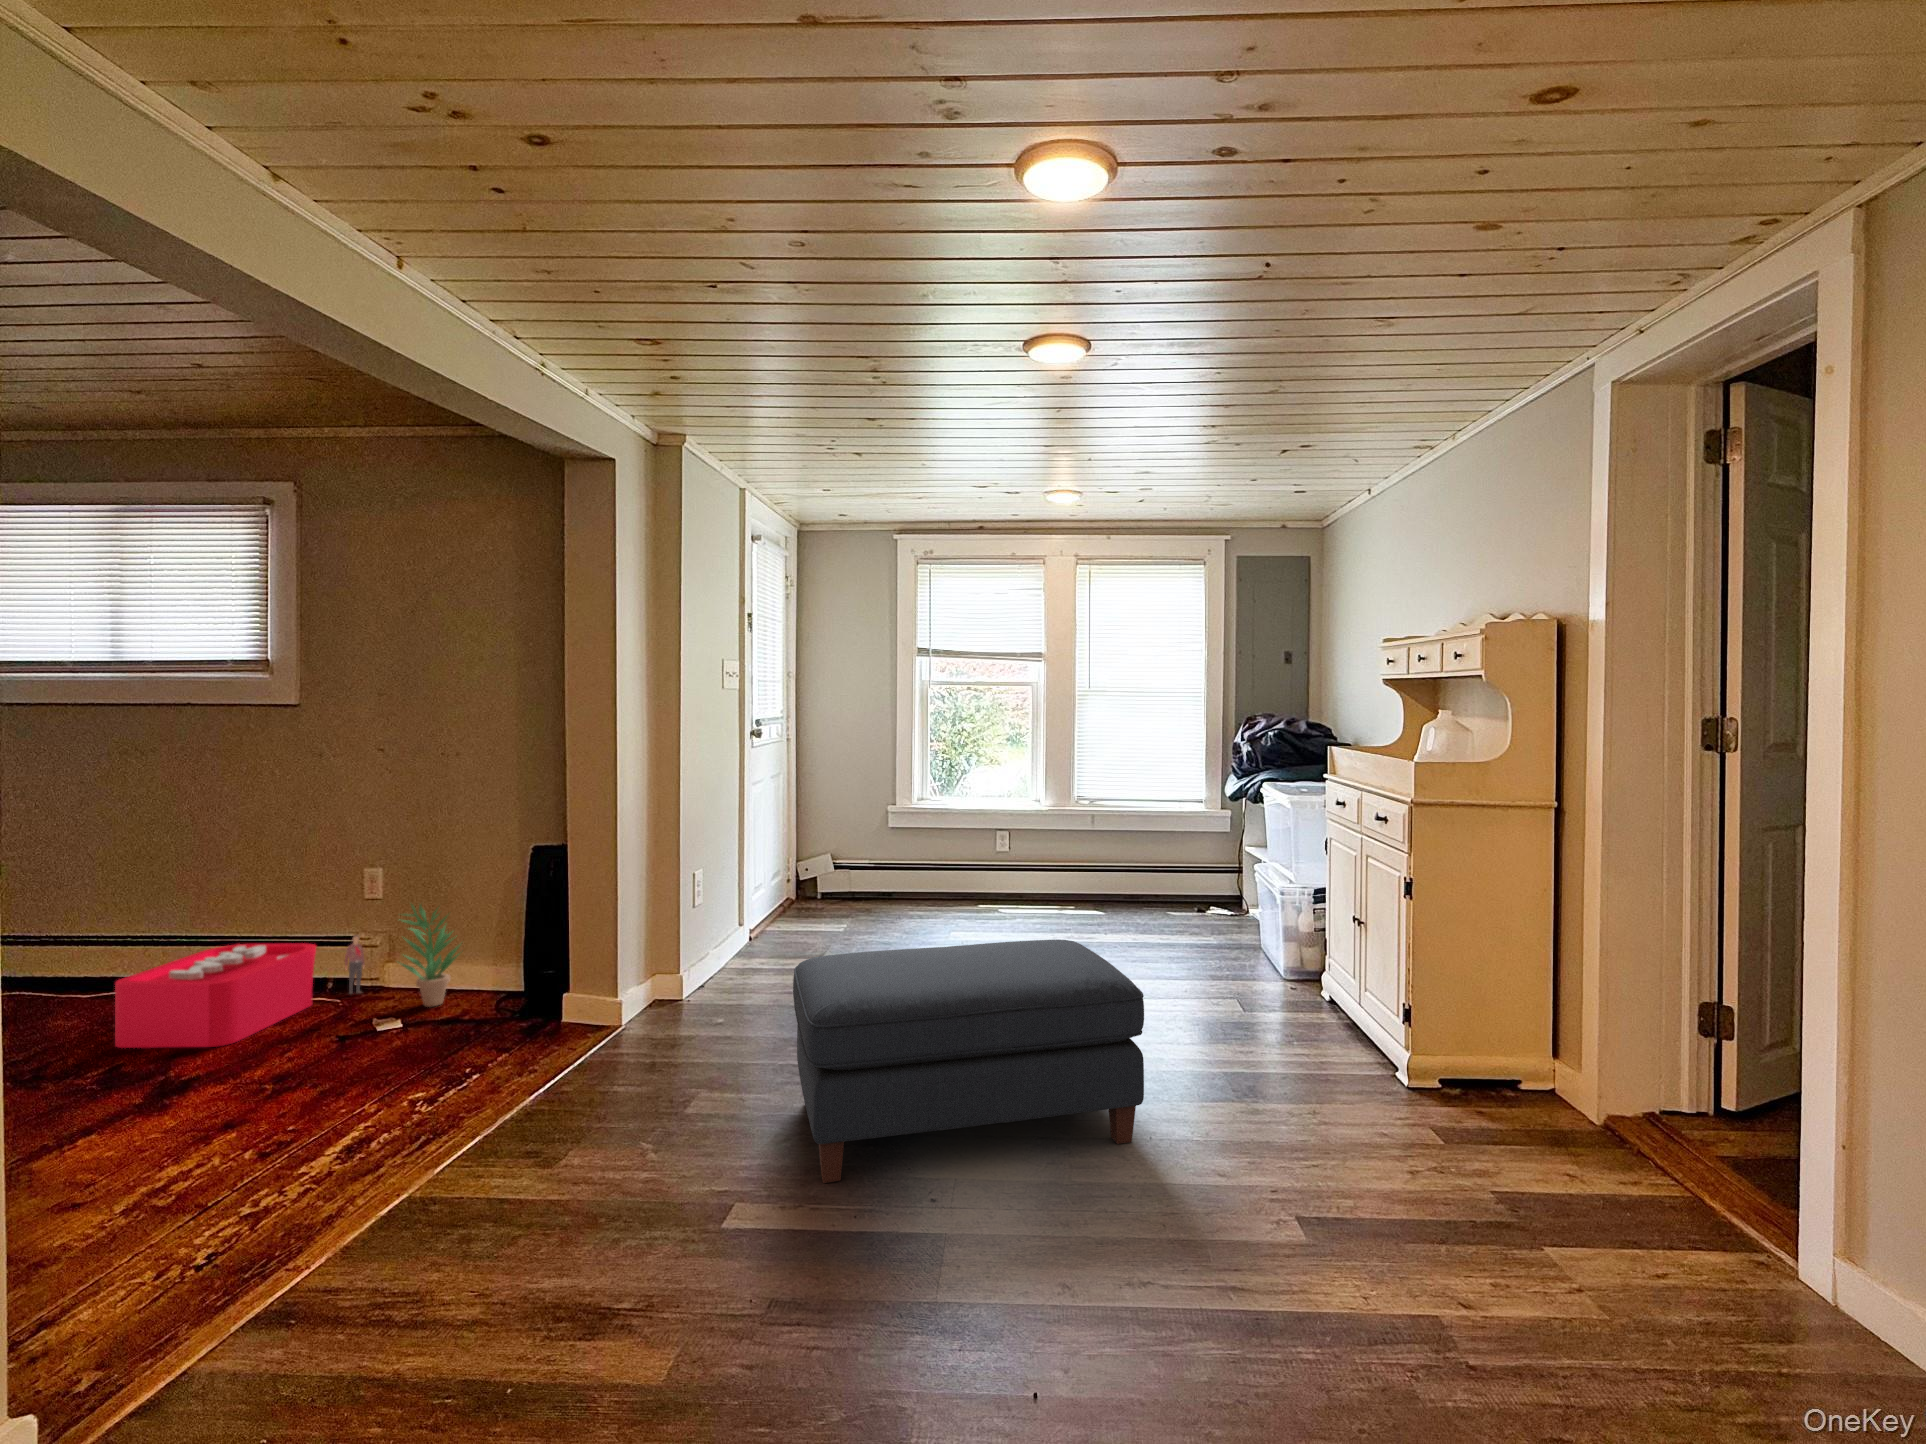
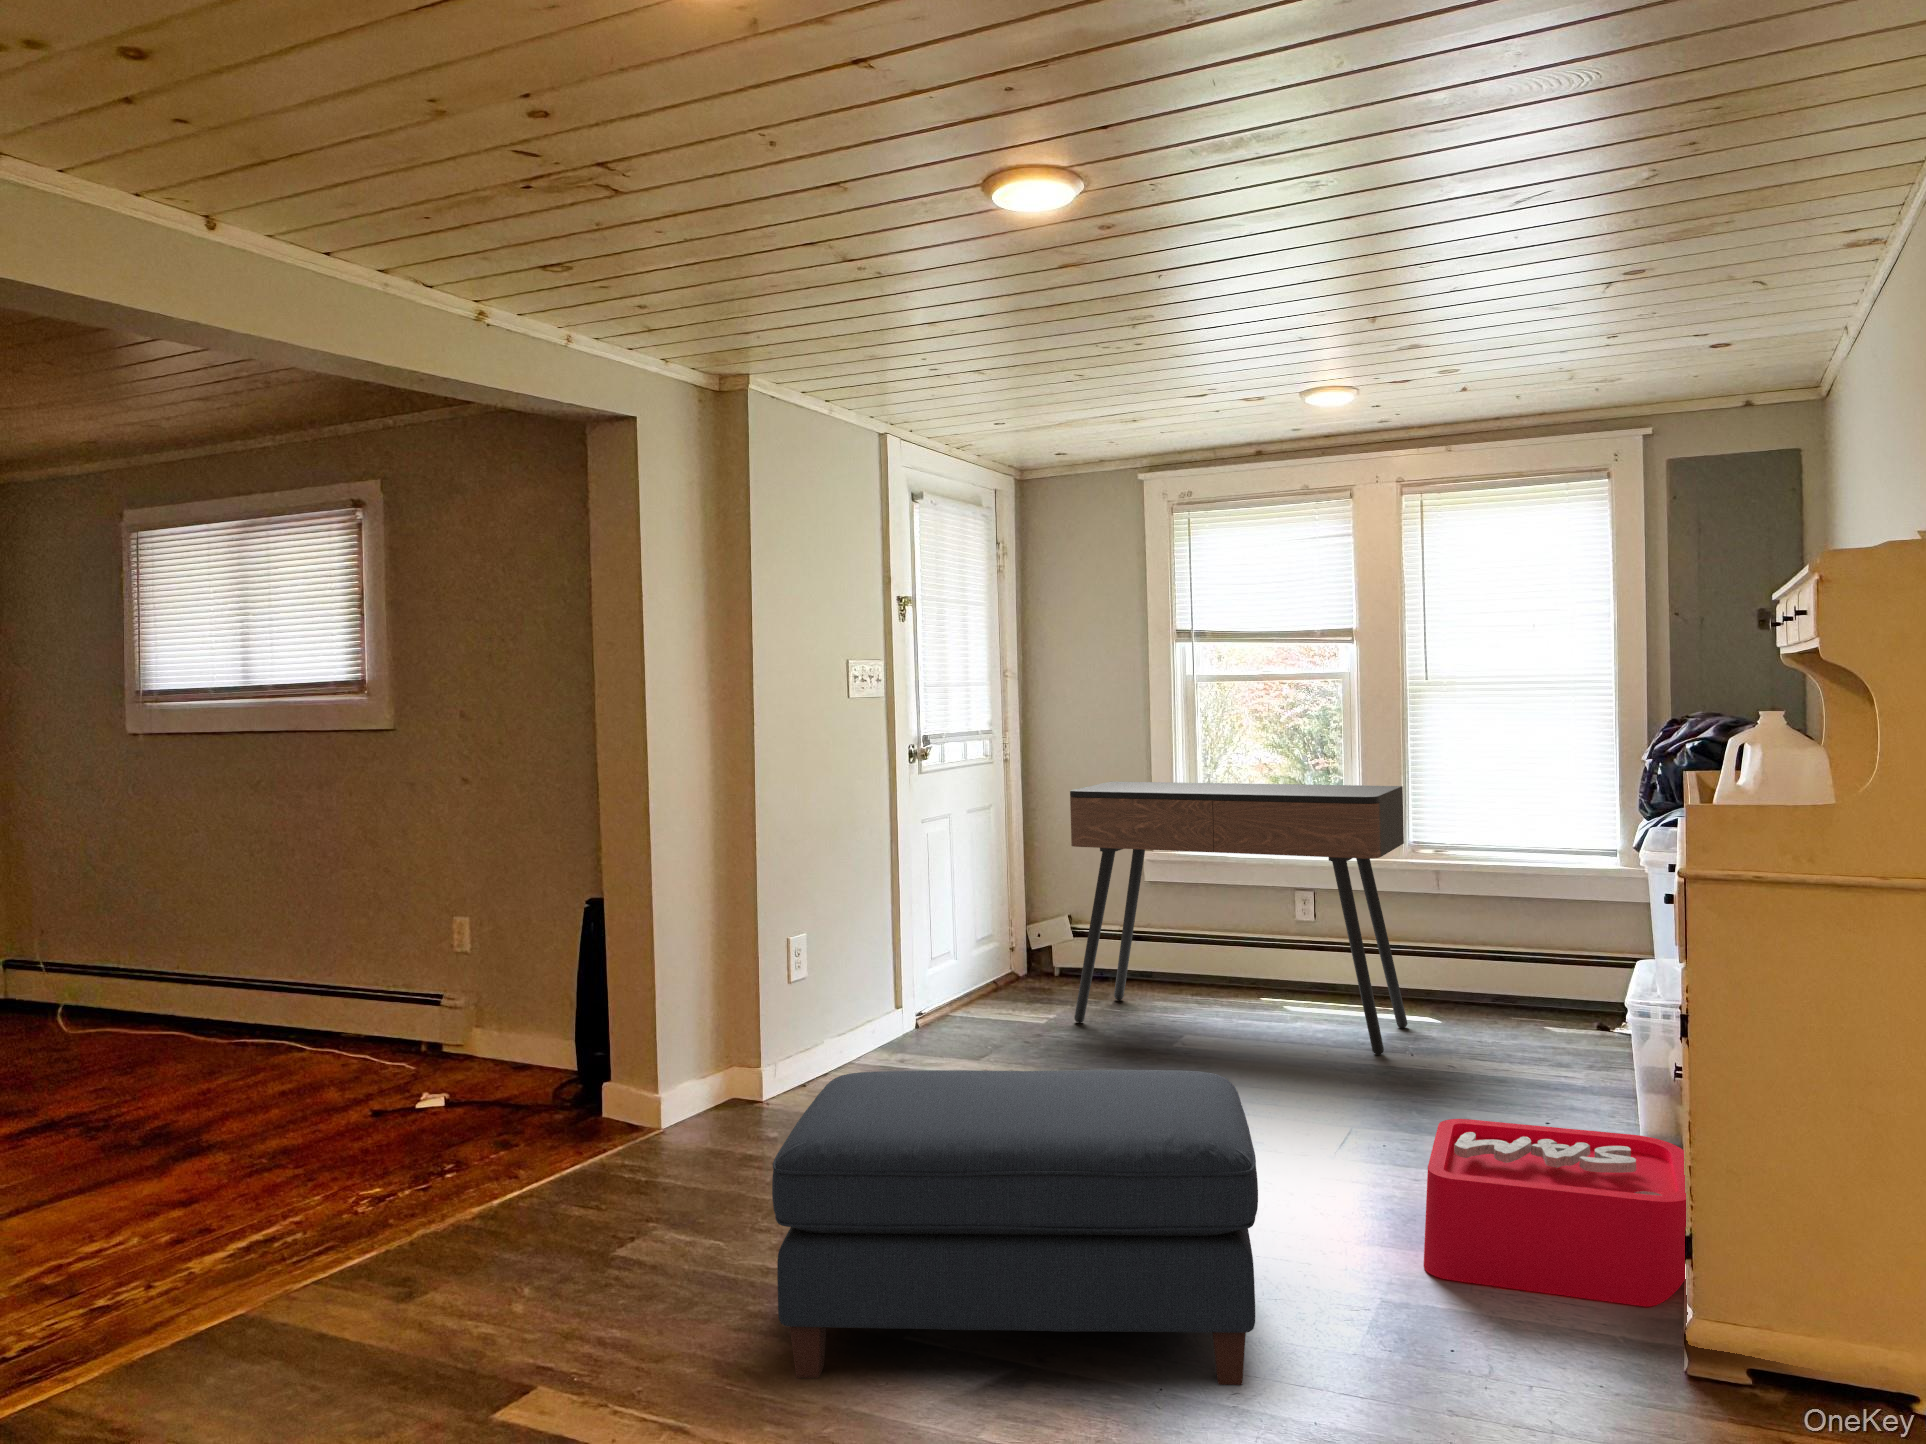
console table: none [860,755,1086,936] -> present [1070,782,1408,1055]
potted plant: present [400,904,460,1007] -> none [486,965,563,1091]
storage bin: present [115,935,365,1048] -> present [1424,1119,1686,1307]

